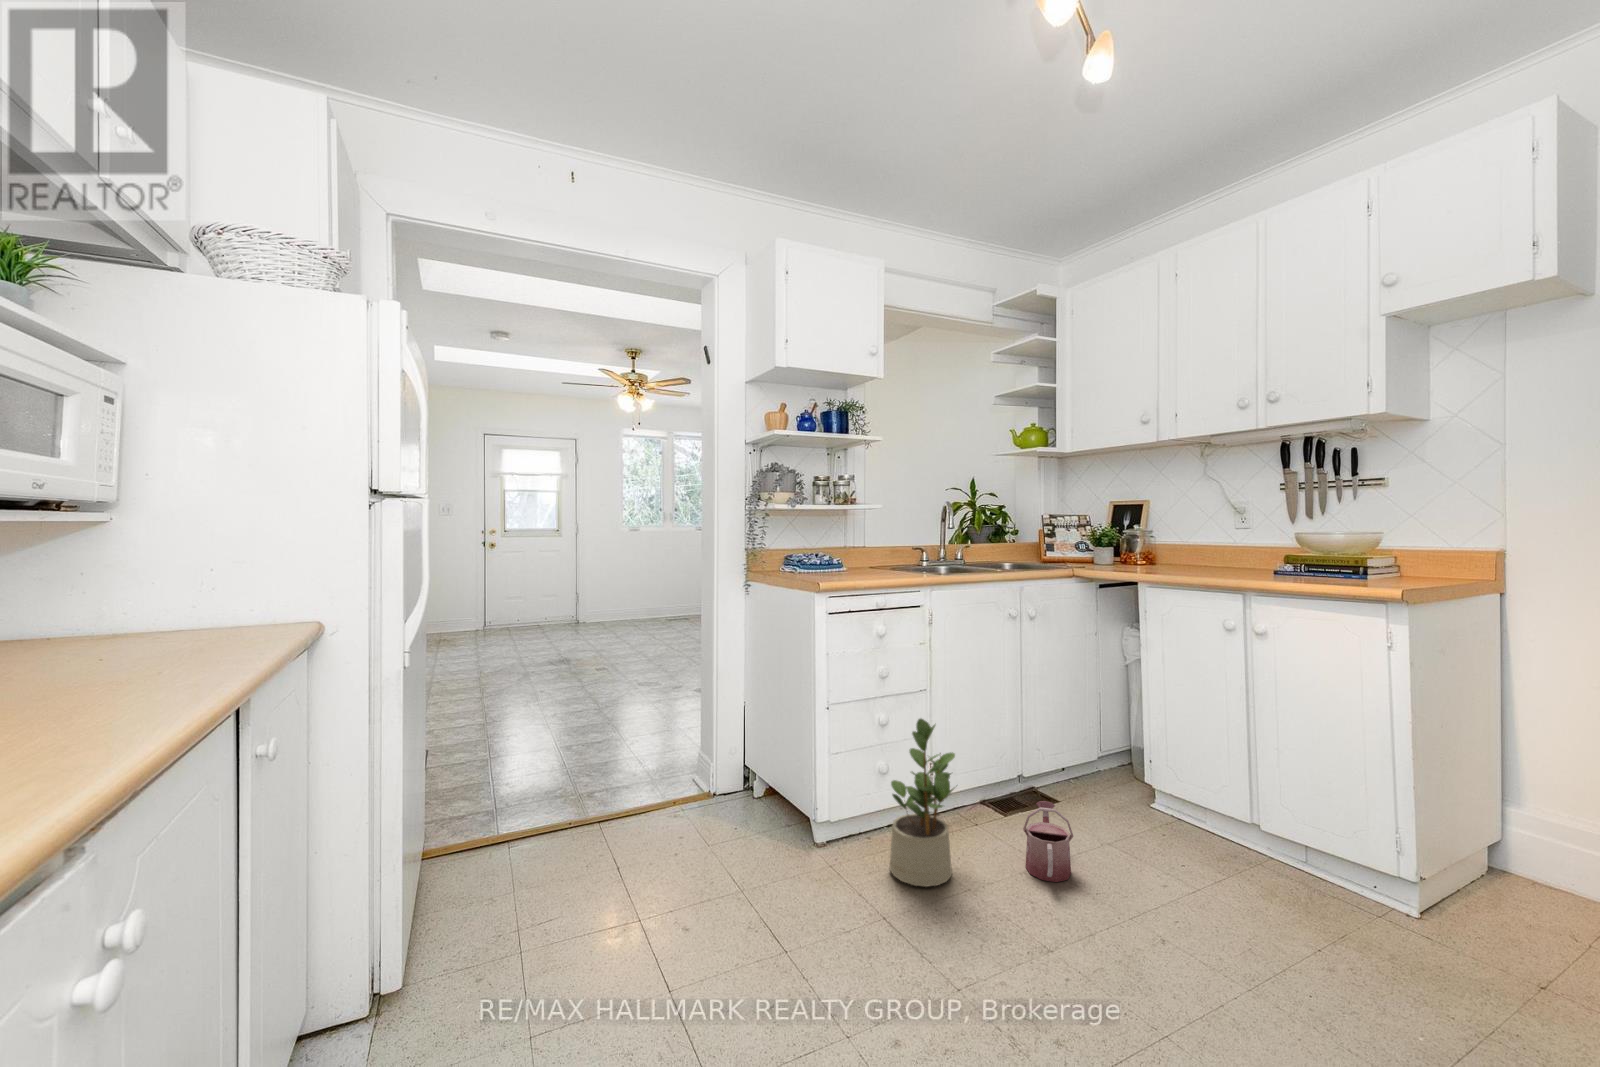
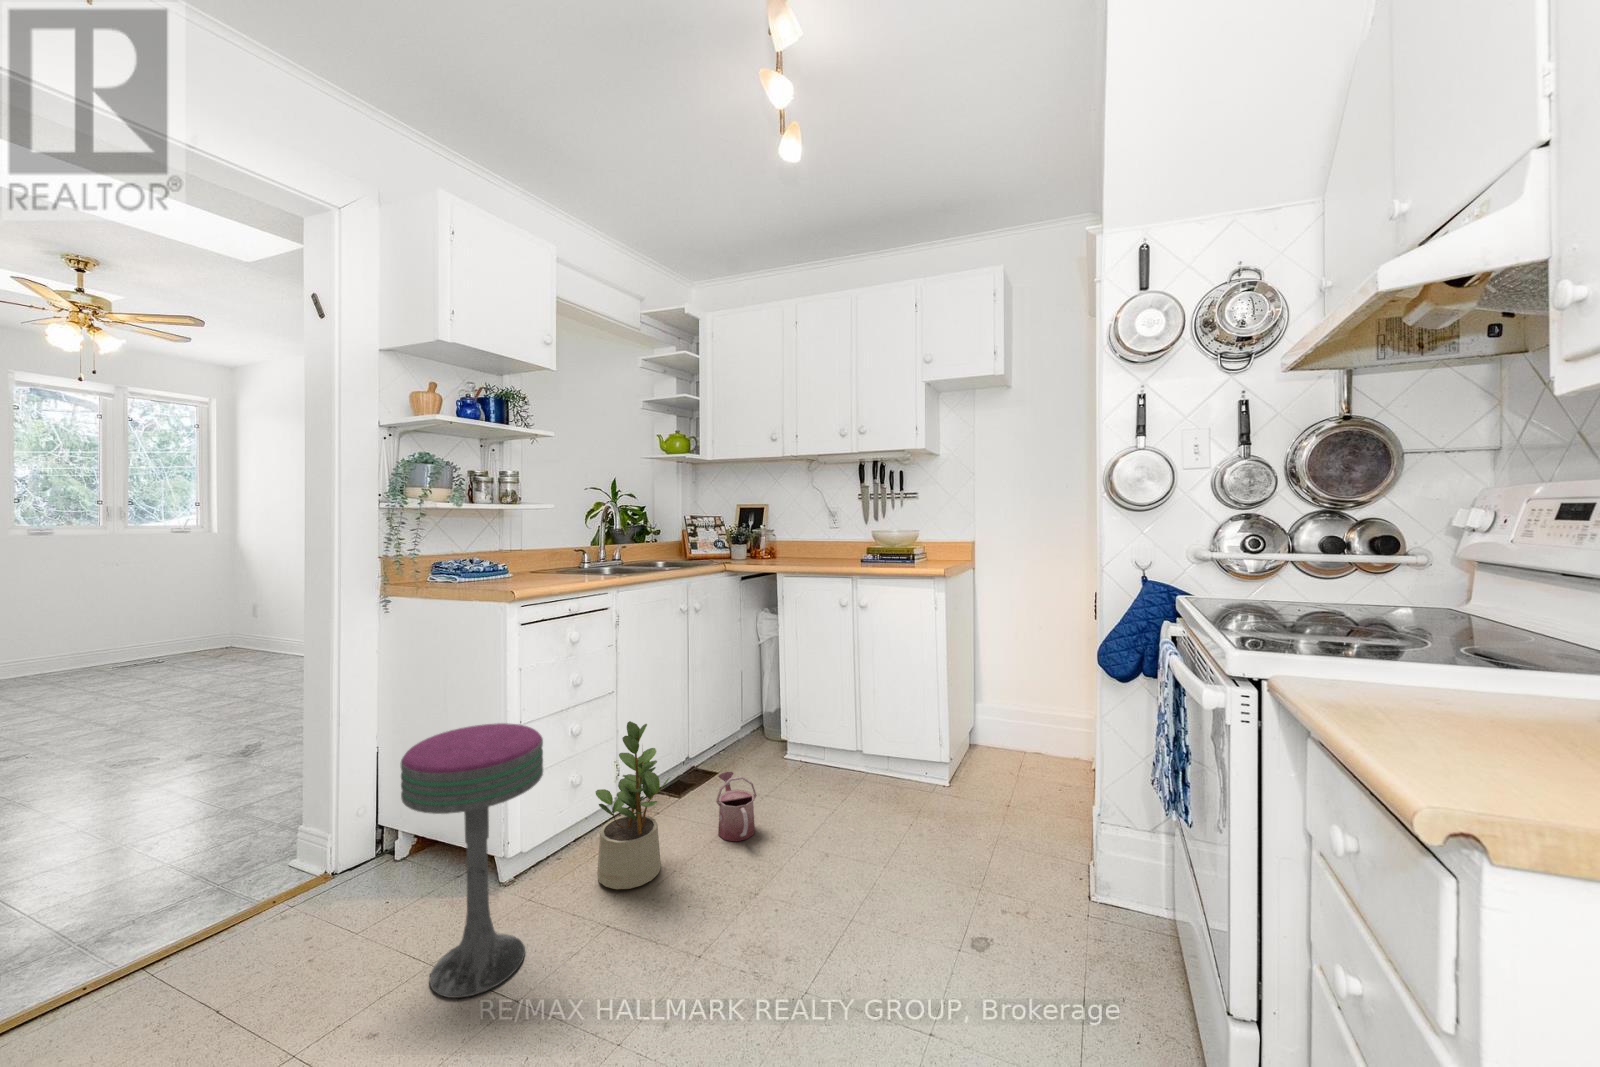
bar stool: none [719,693,826,921] -> present [401,723,543,998]

